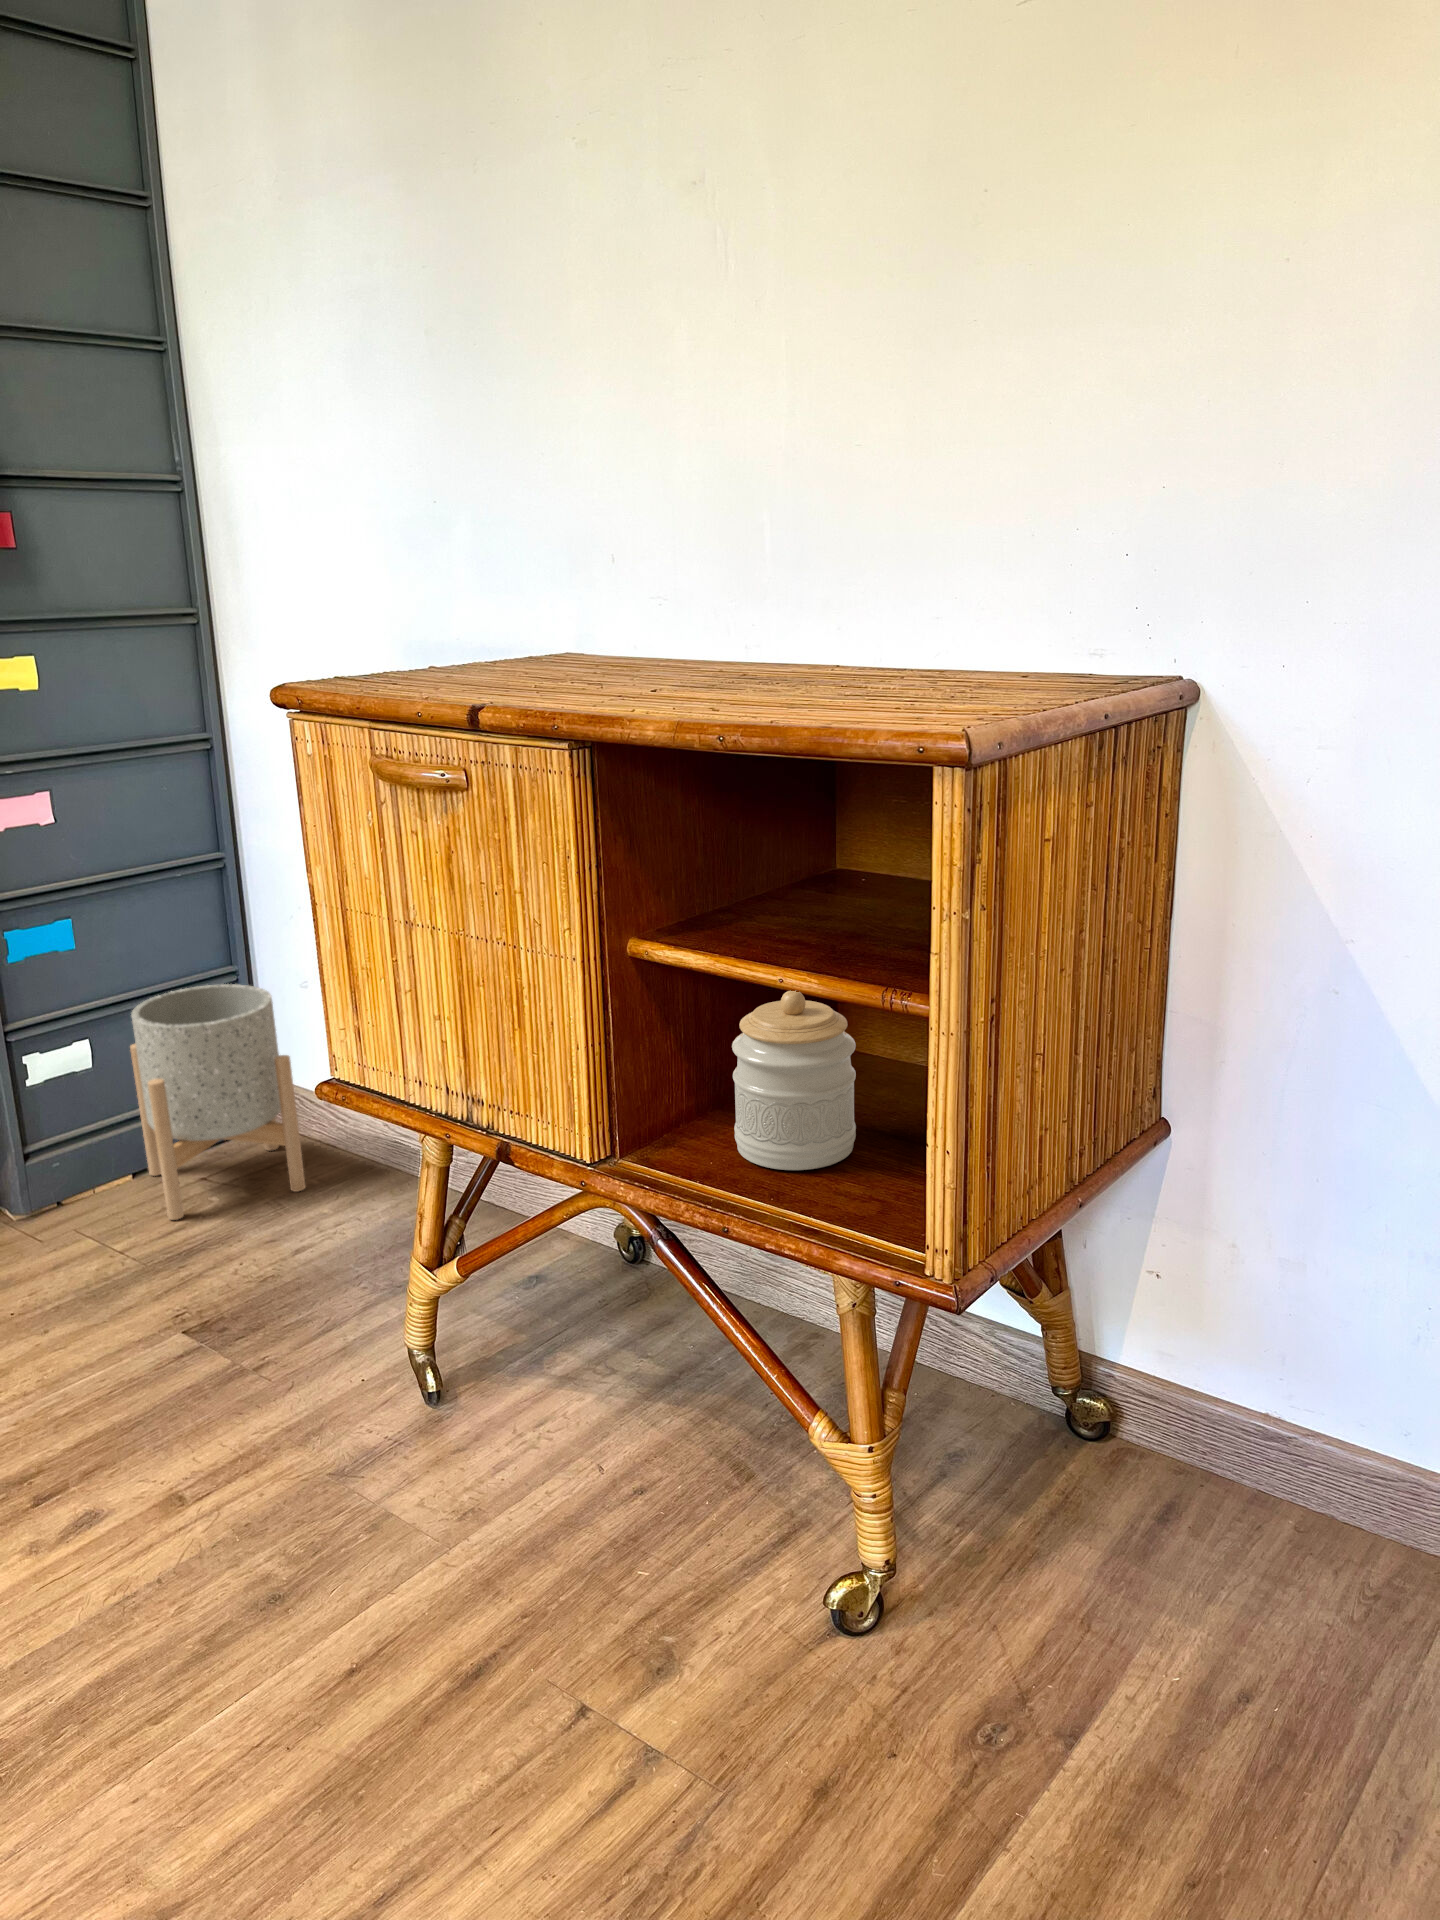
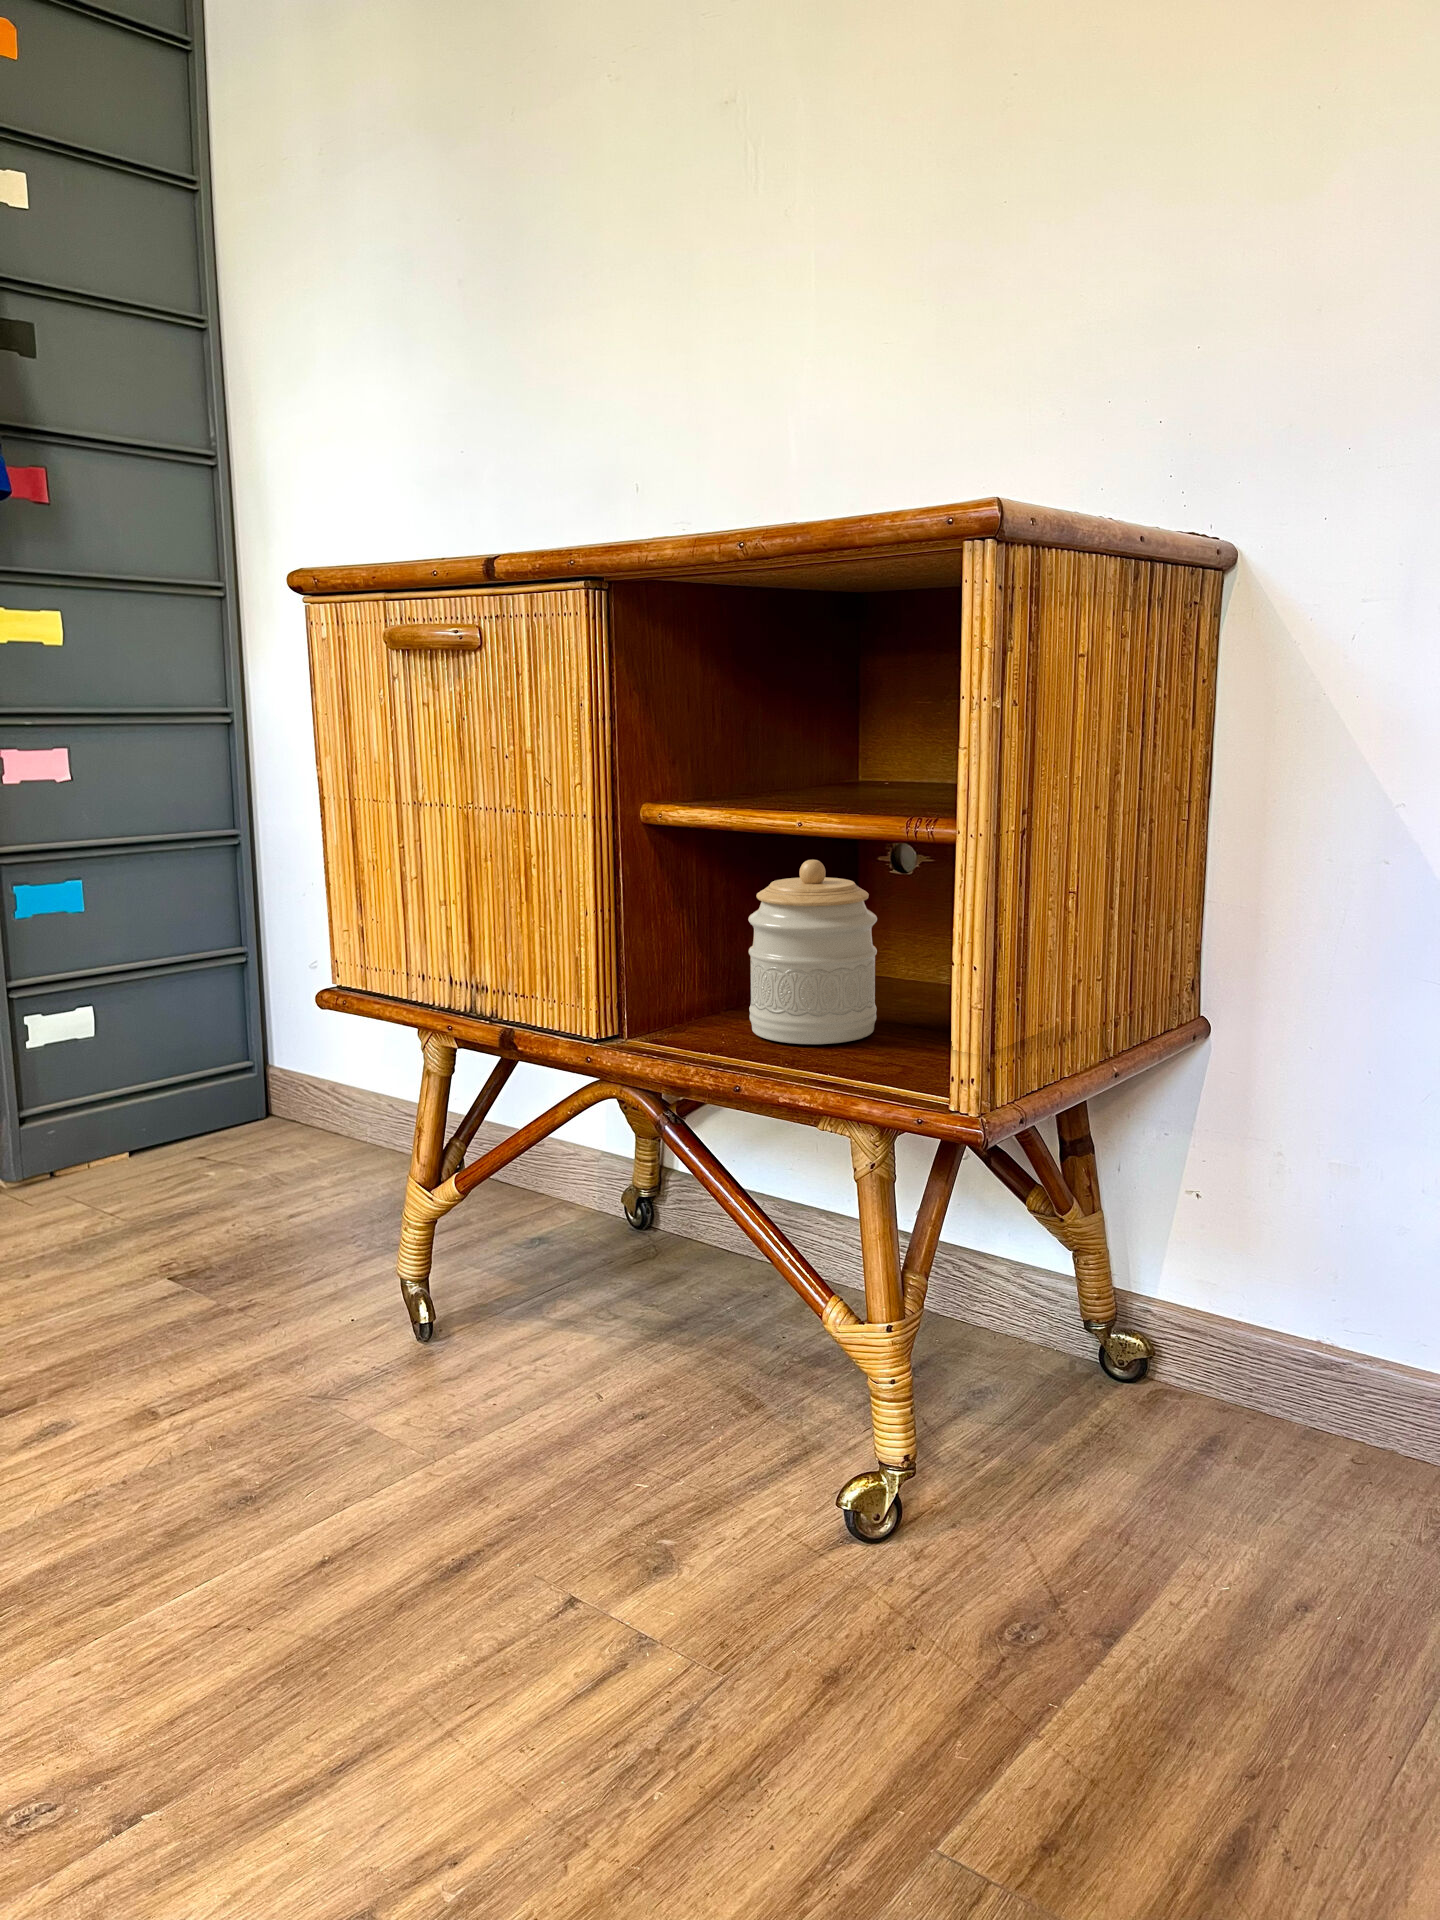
planter: present [130,984,305,1220] -> none [135,958,307,1188]

